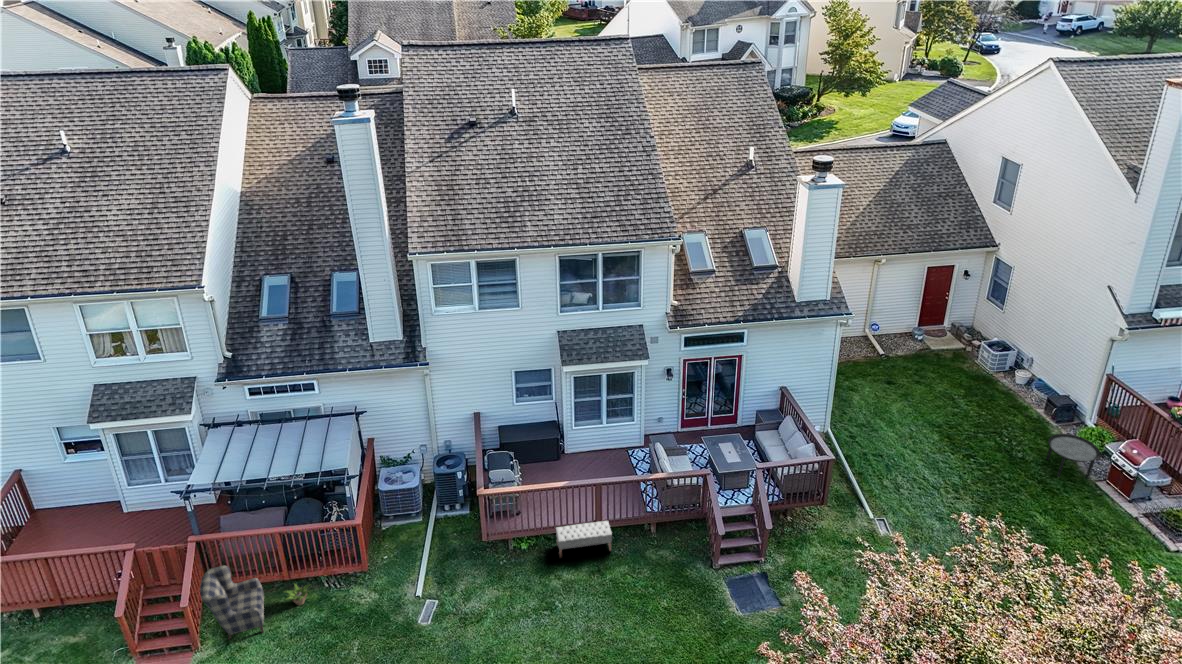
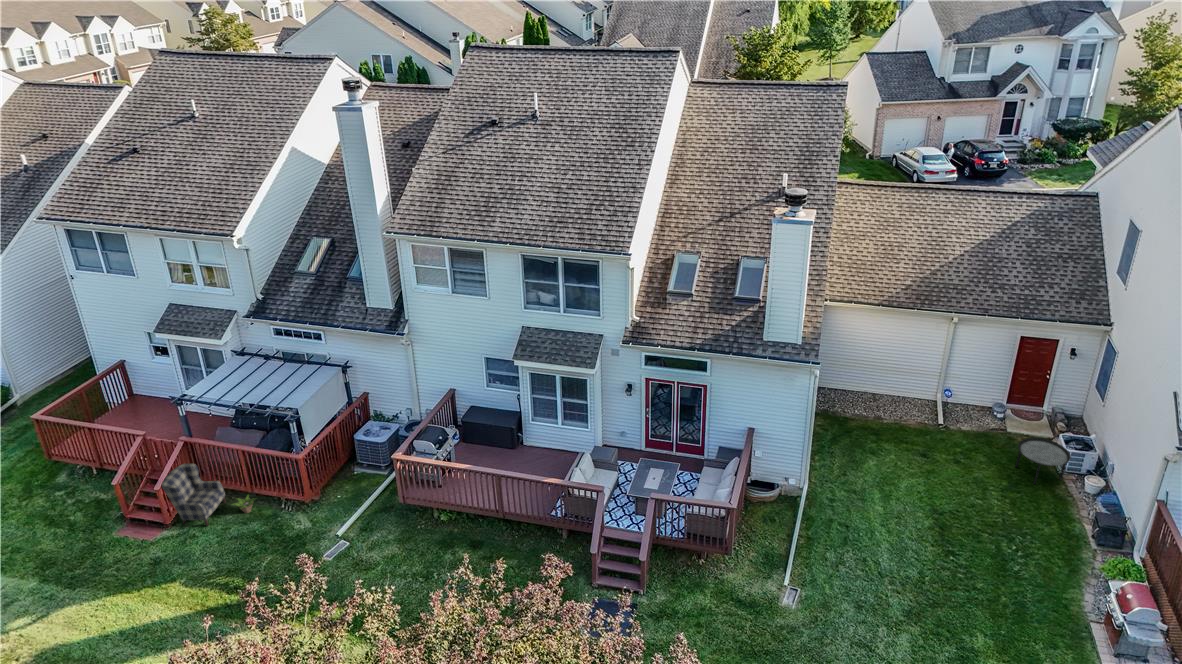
round table: present [1046,434,1100,478] -> present [1016,438,1071,484]
bench: present [556,521,612,558] -> none [454,507,510,544]

